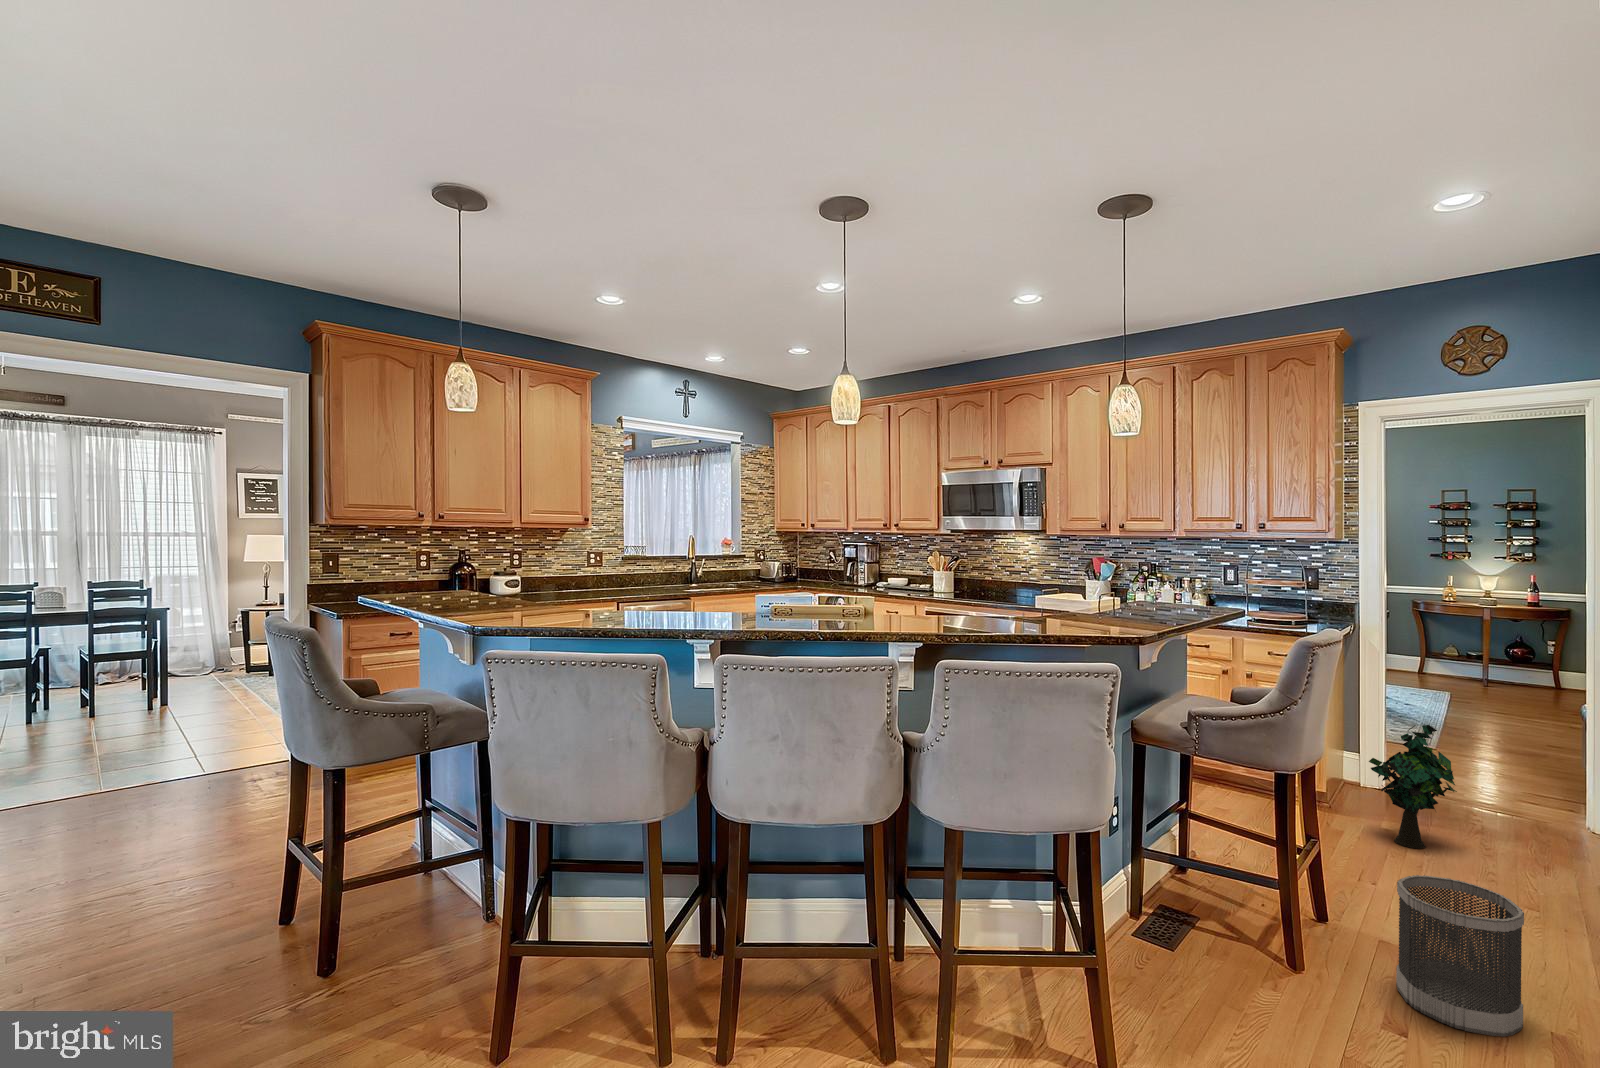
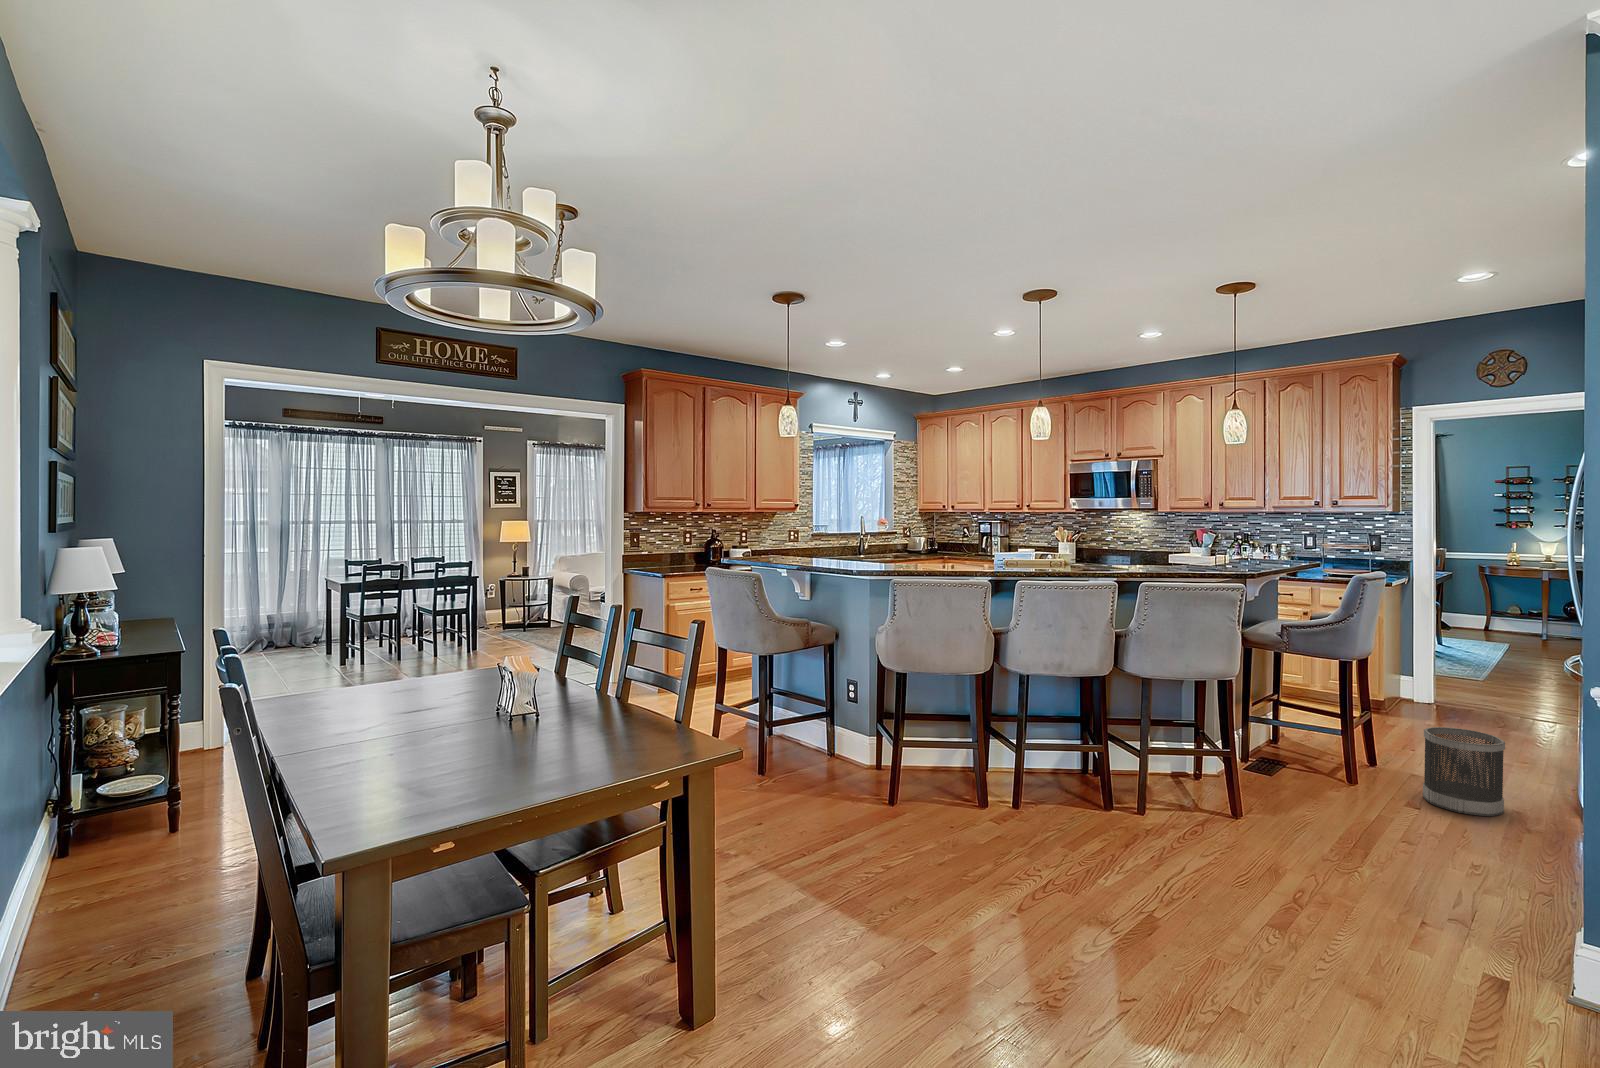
decorative plant: present [1369,725,1457,849] -> none [1417,645,1484,734]

